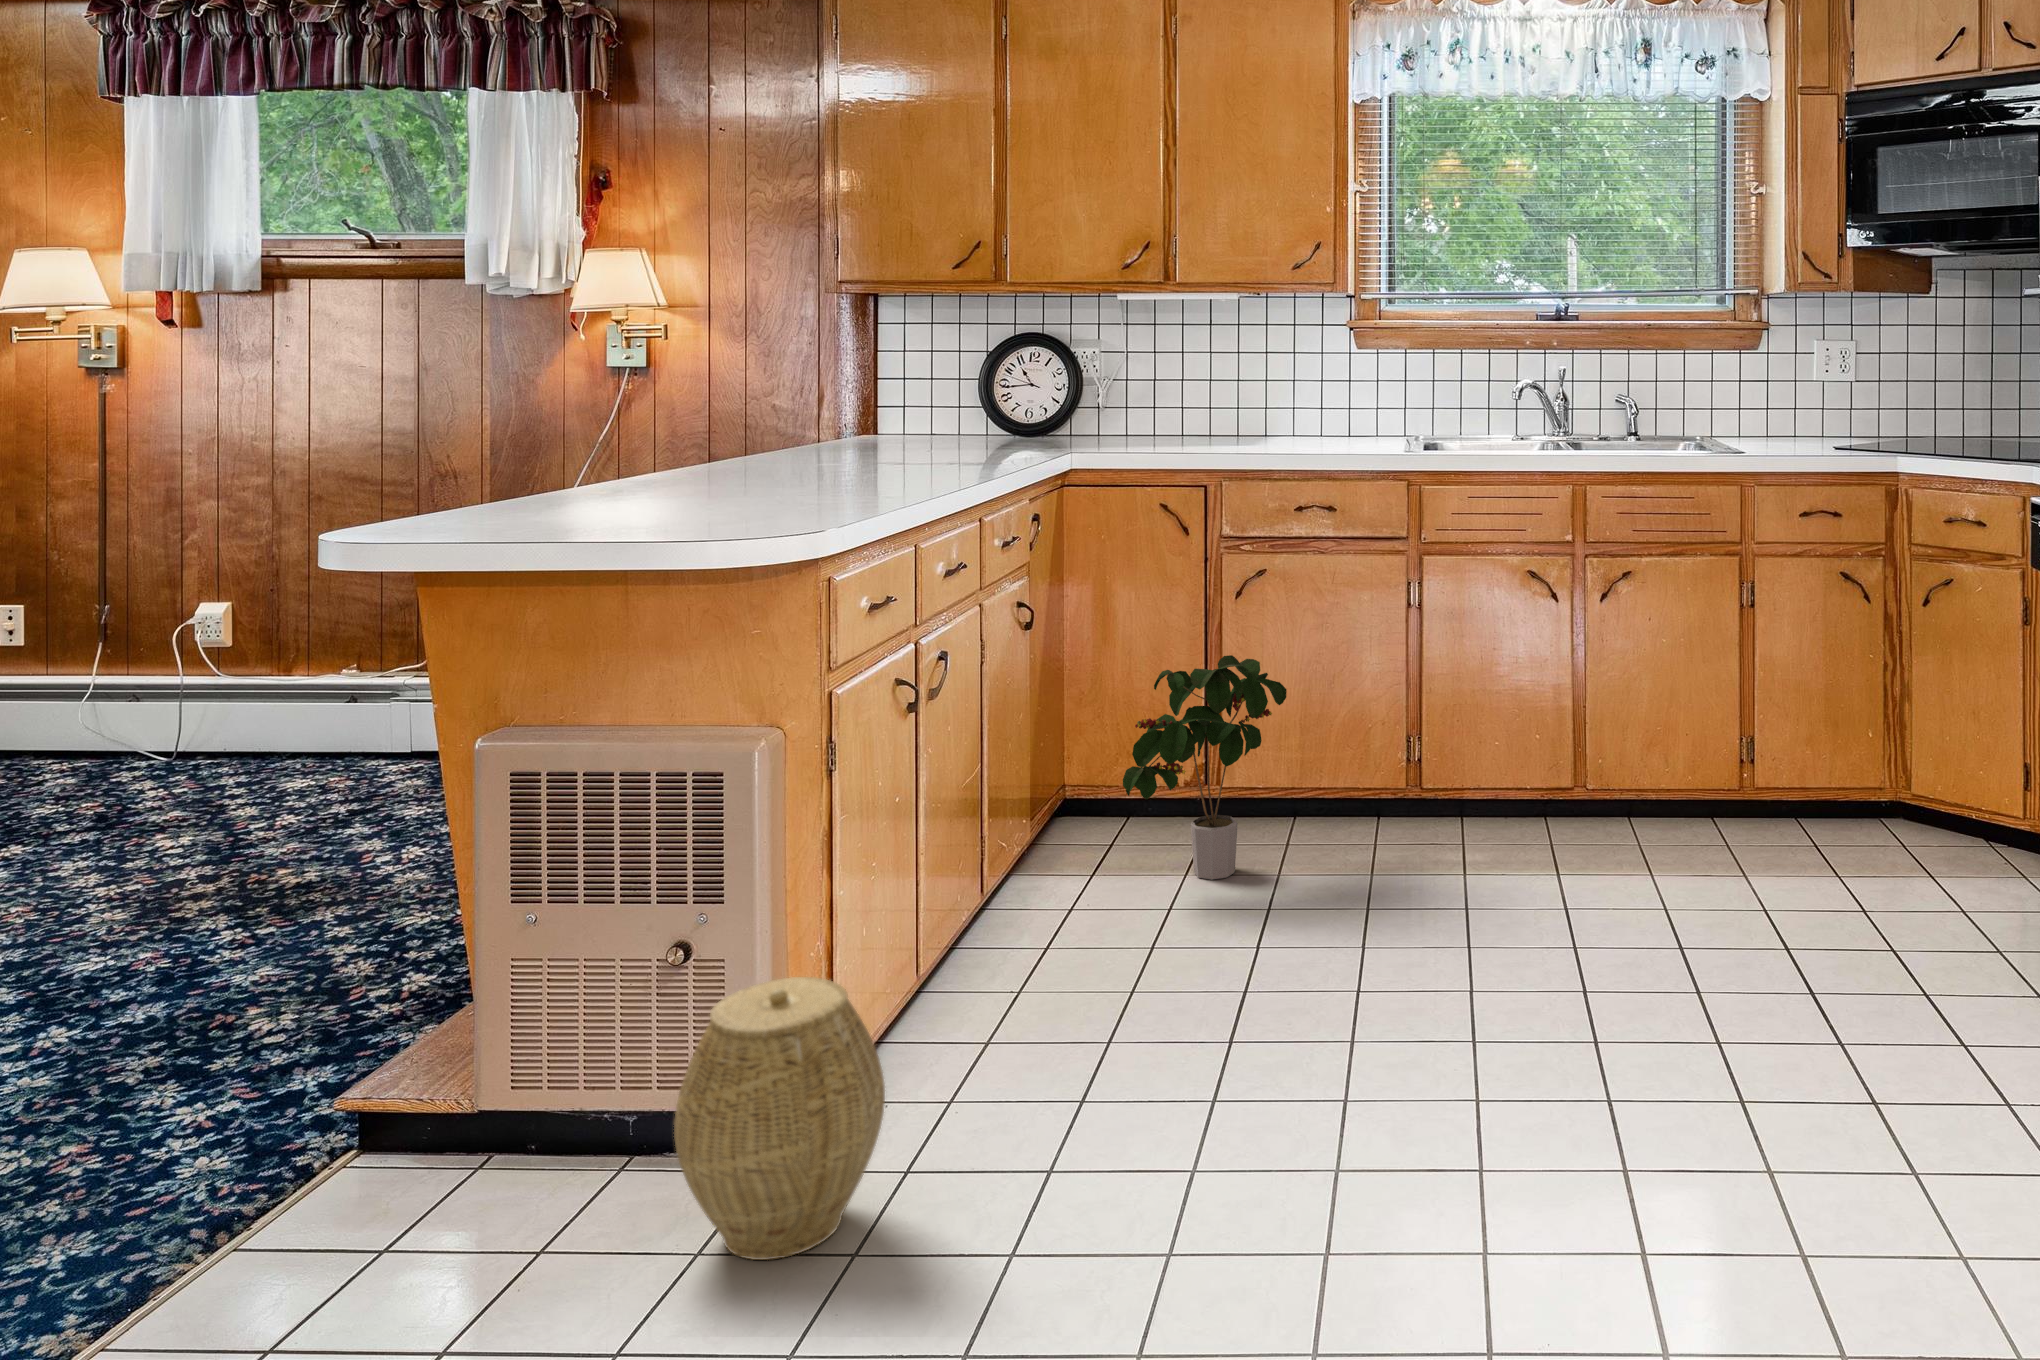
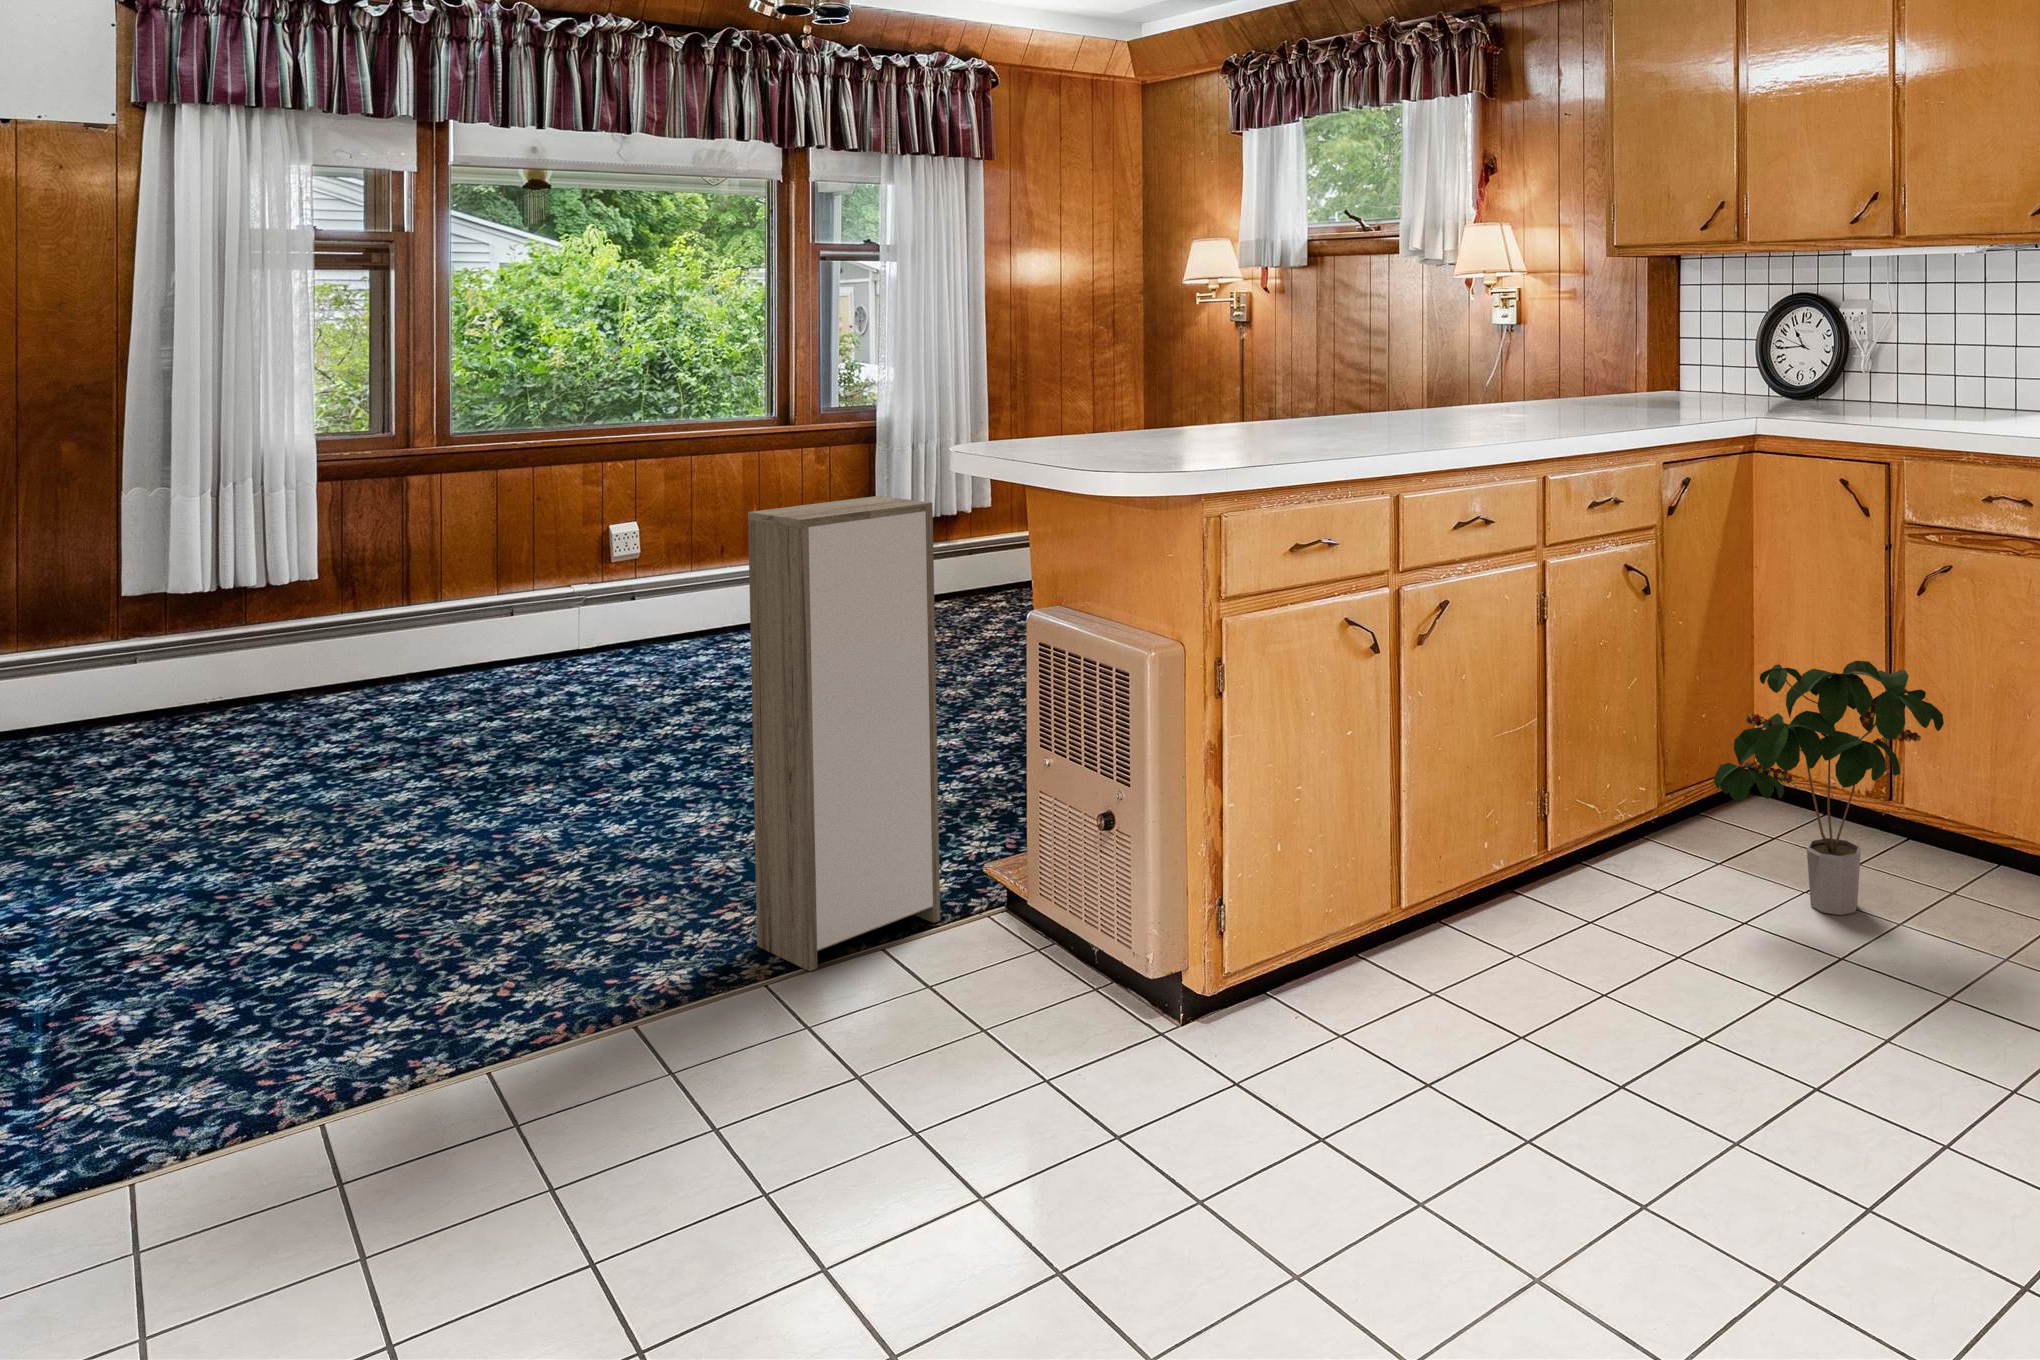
storage cabinet: none [13,626,293,1298] -> present [748,496,940,971]
woven basket: present [674,977,885,1260] -> none [997,870,1183,1128]

